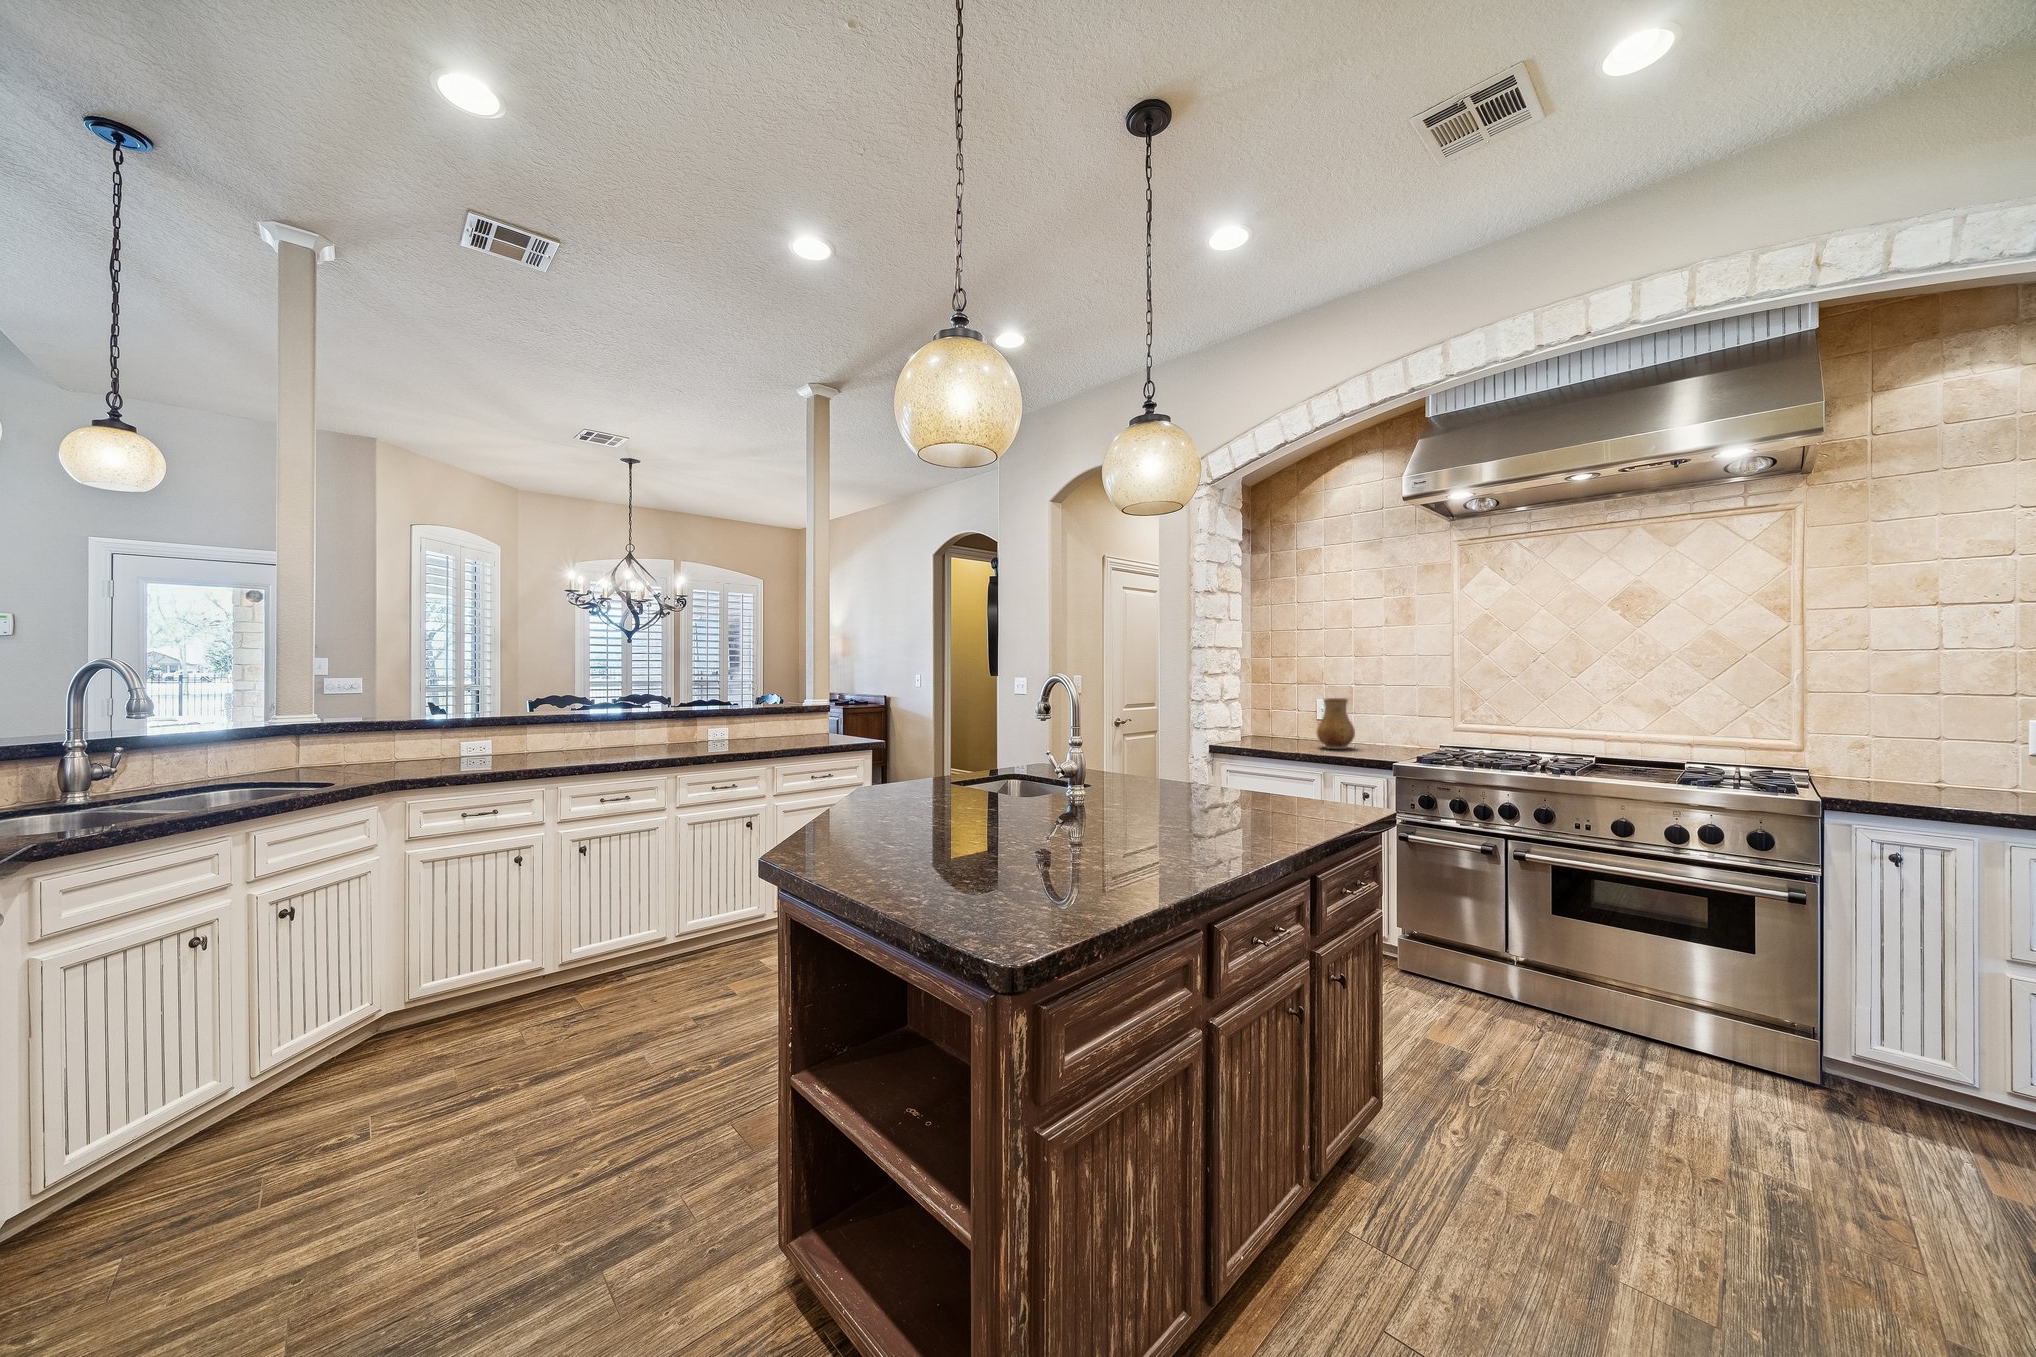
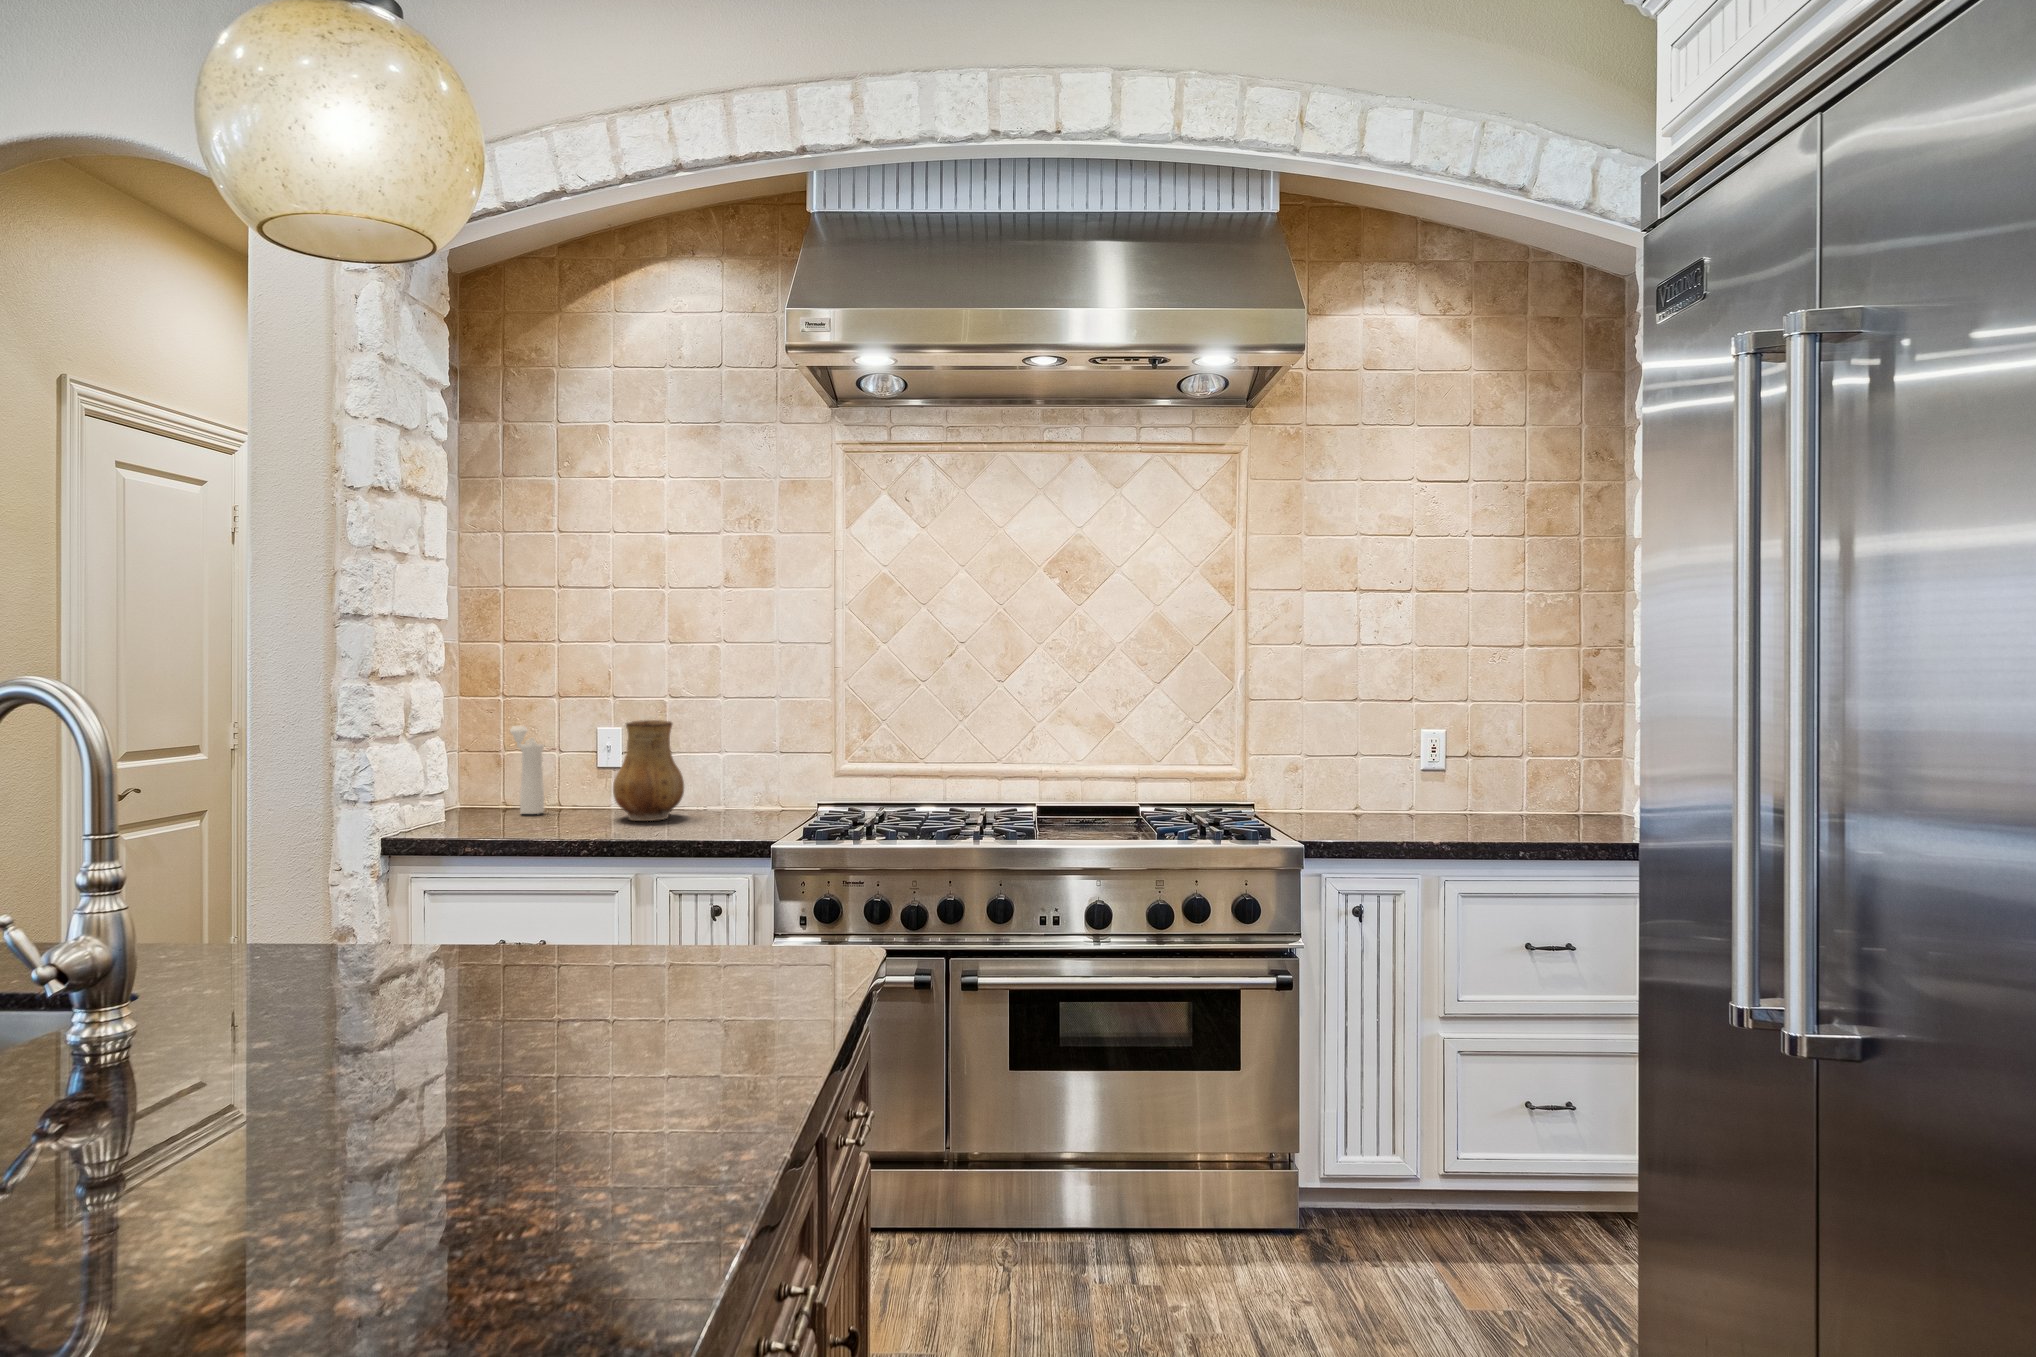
pepper mill: none [1270,700,1285,742] -> present [510,726,544,814]

